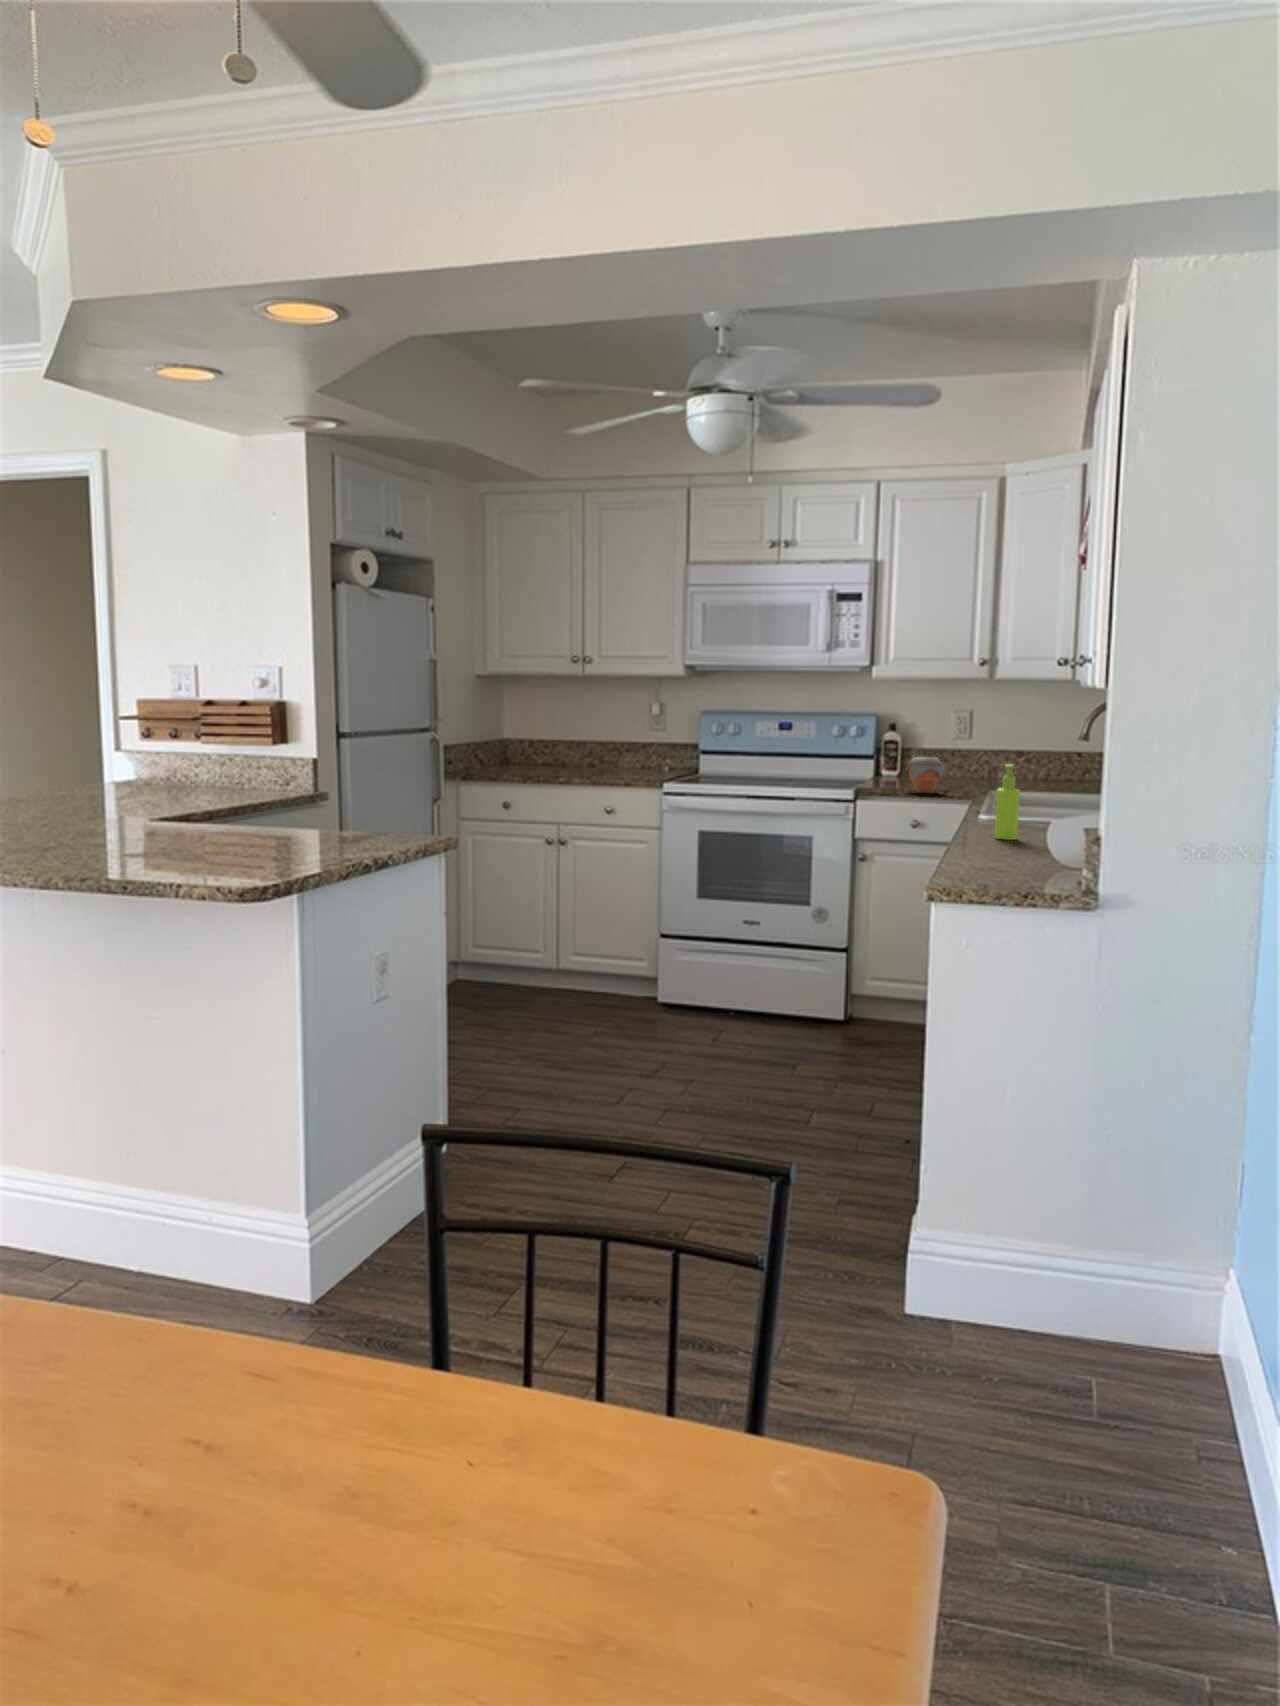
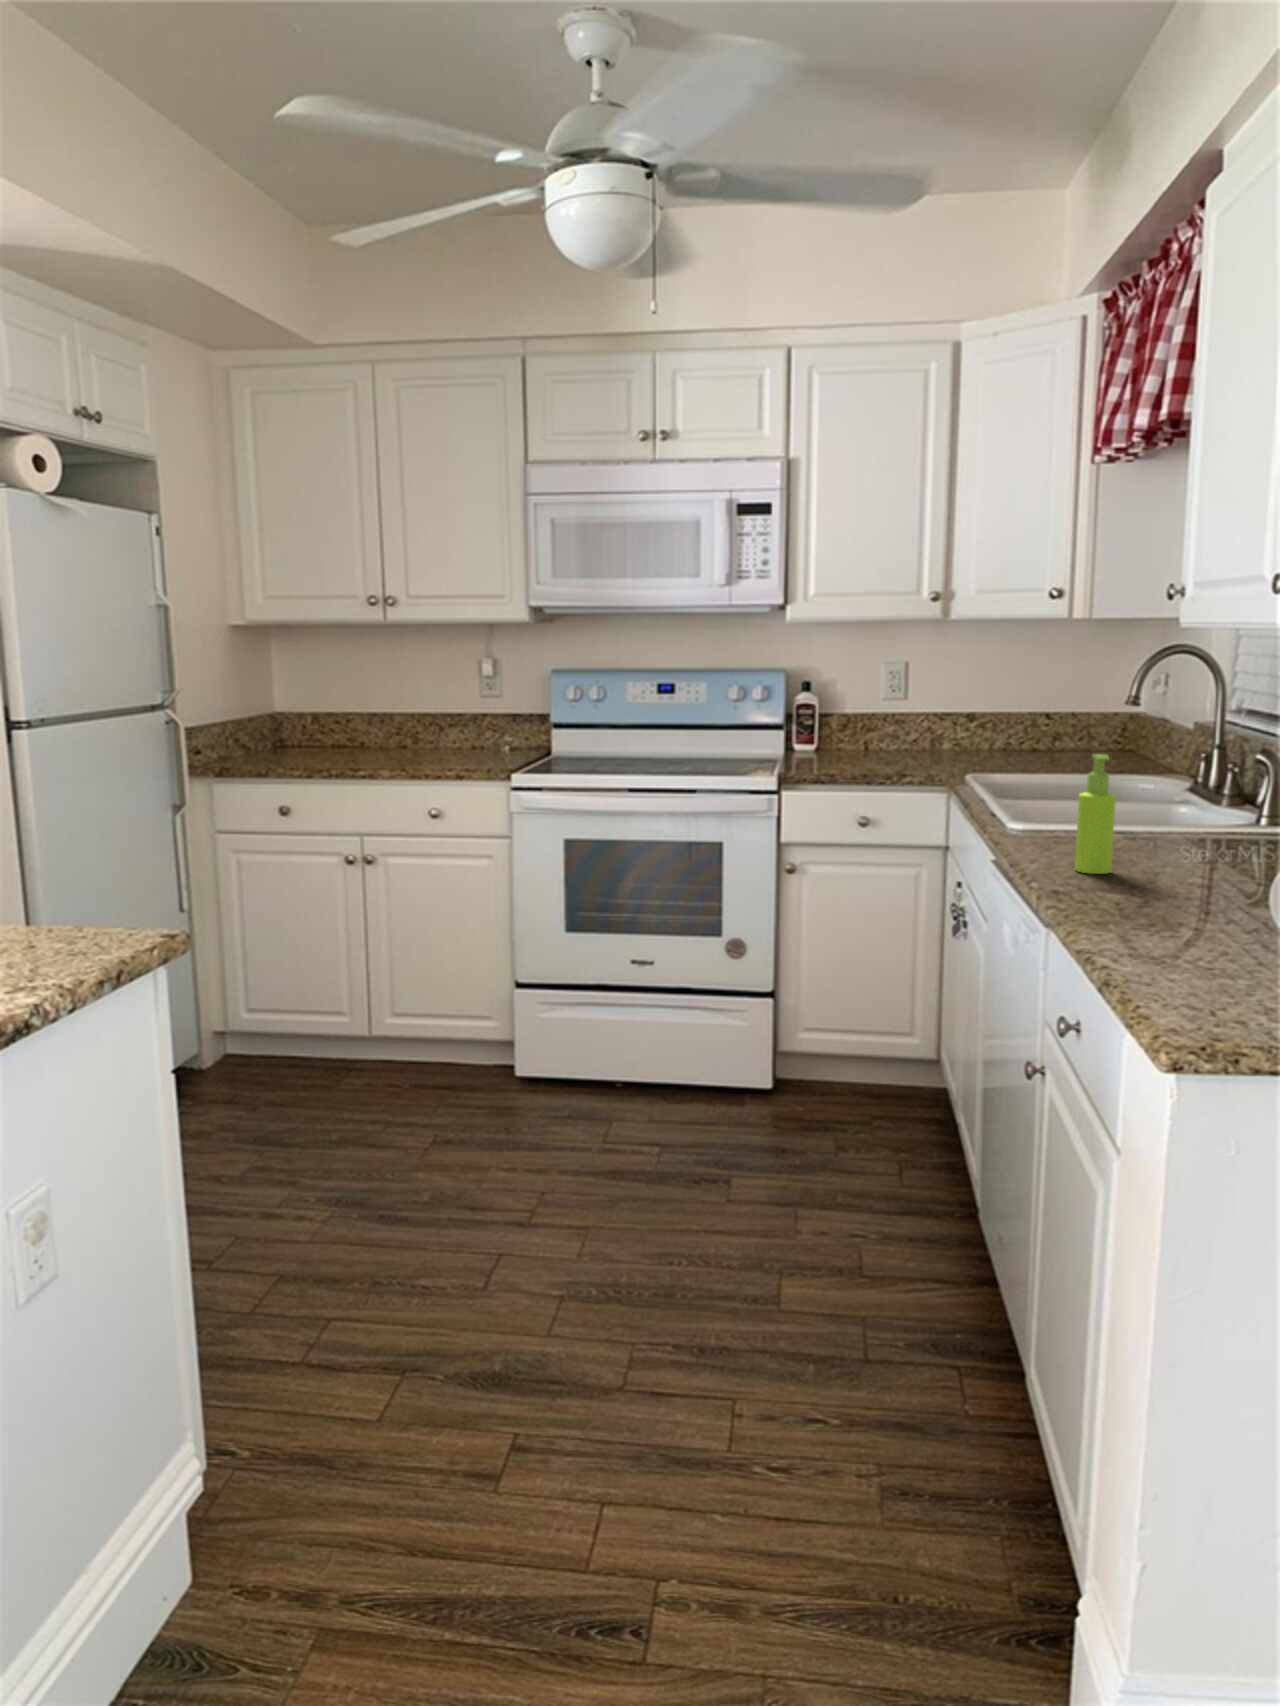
jar: present [906,757,944,793] -> none [846,728,897,778]

